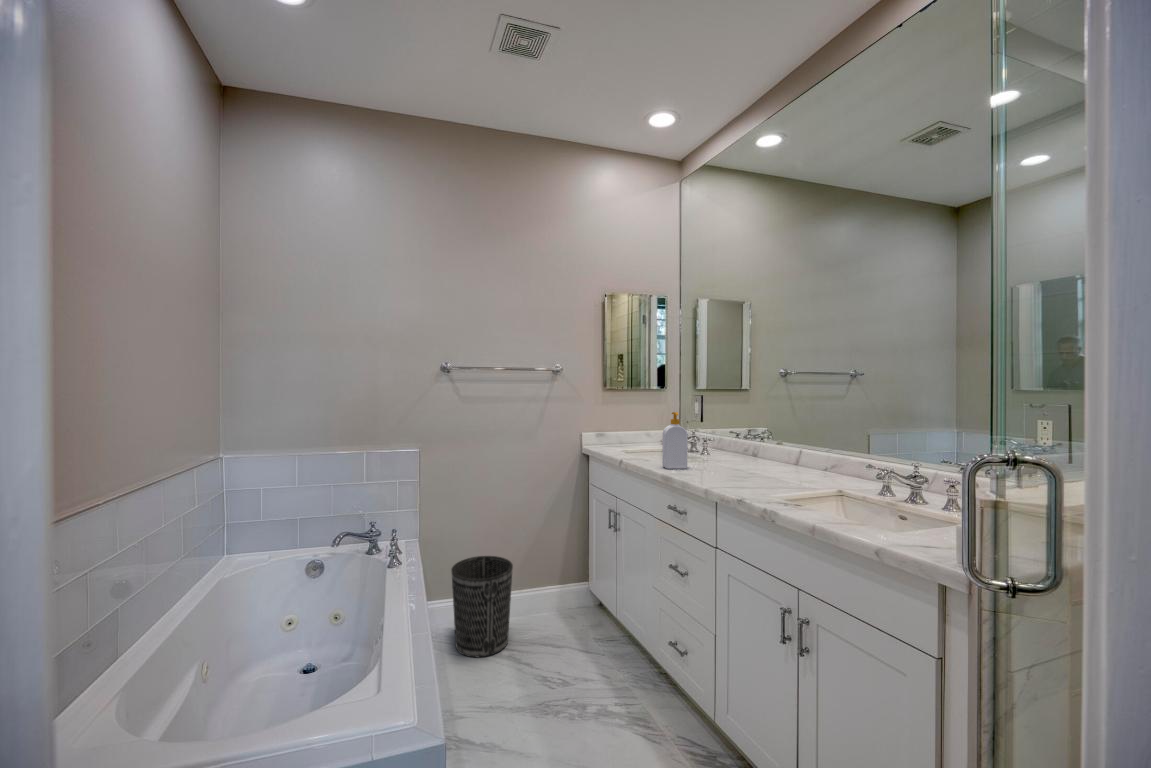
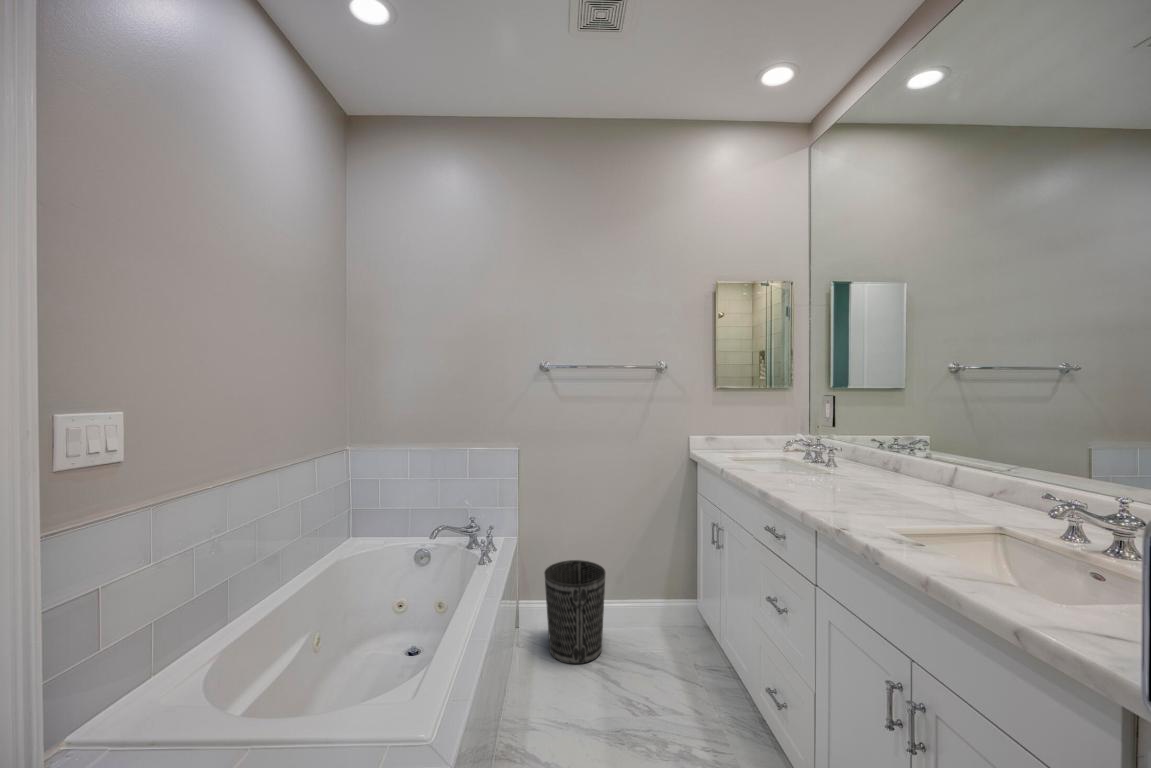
soap bottle: present [662,412,688,469] -> none [765,417,795,484]

